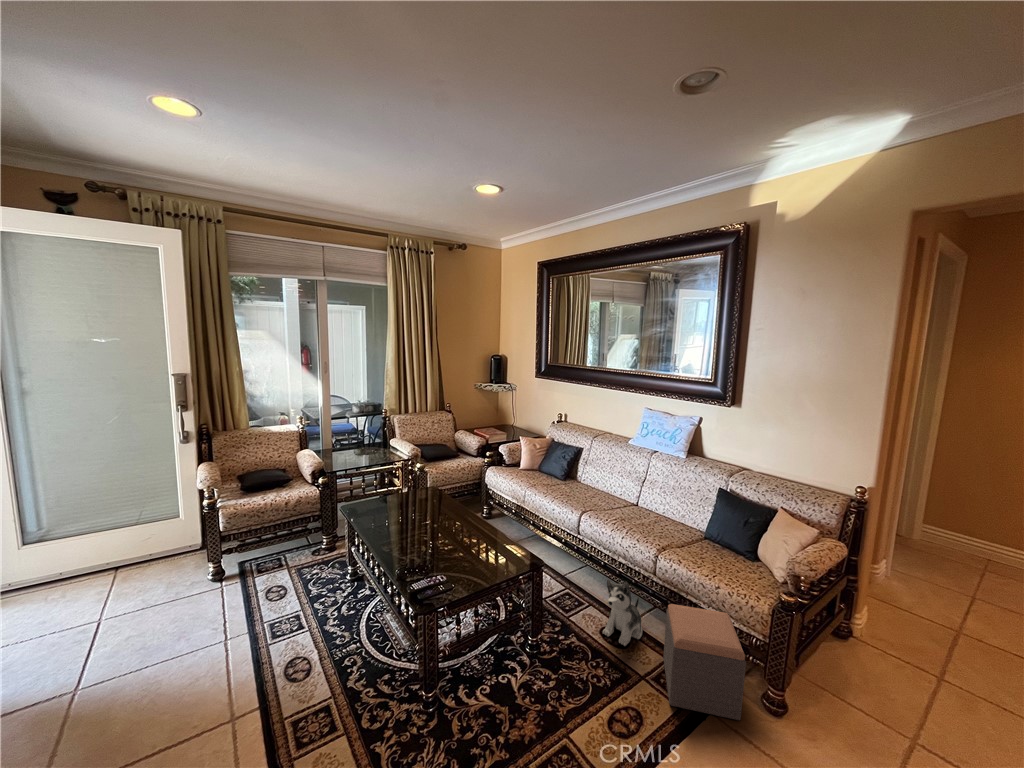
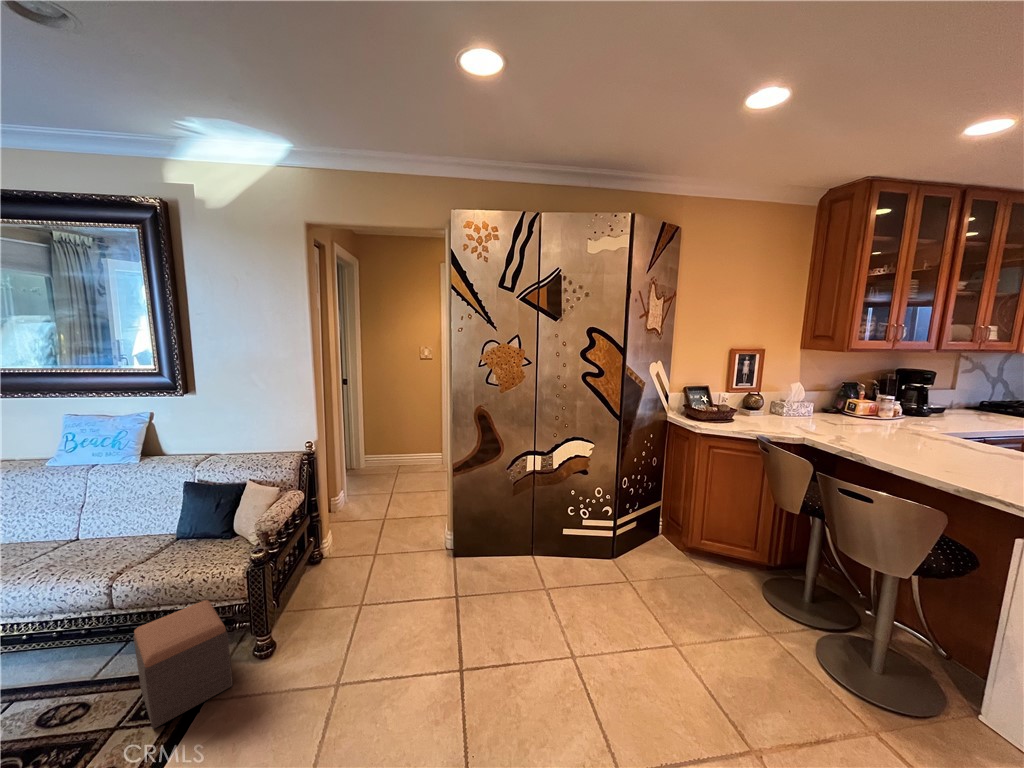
plush toy: present [603,580,642,646] -> none [34,638,108,722]

